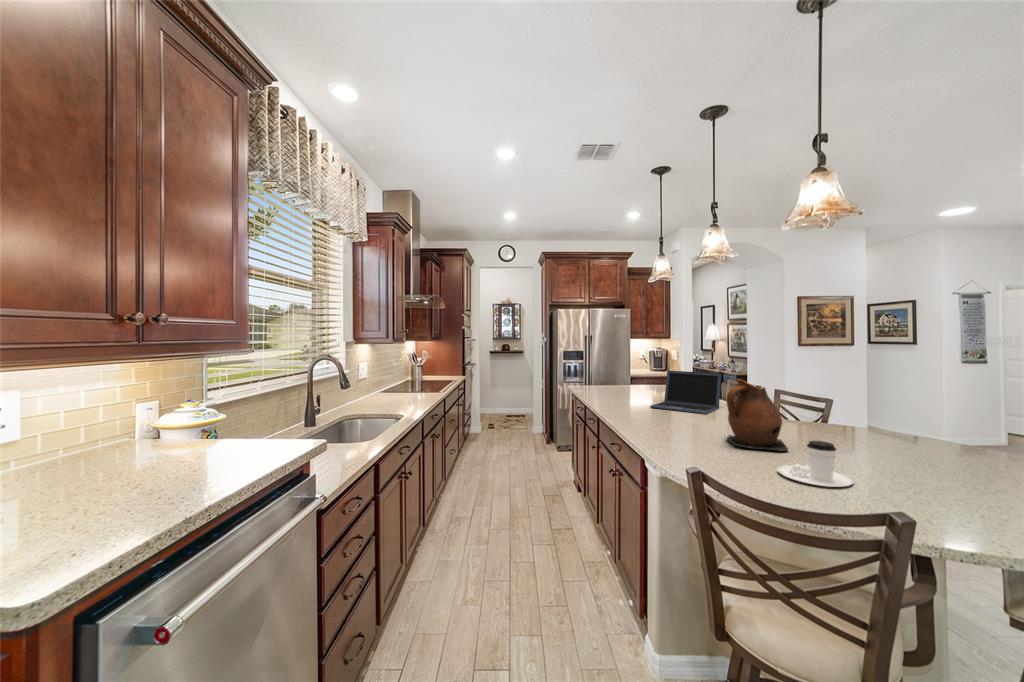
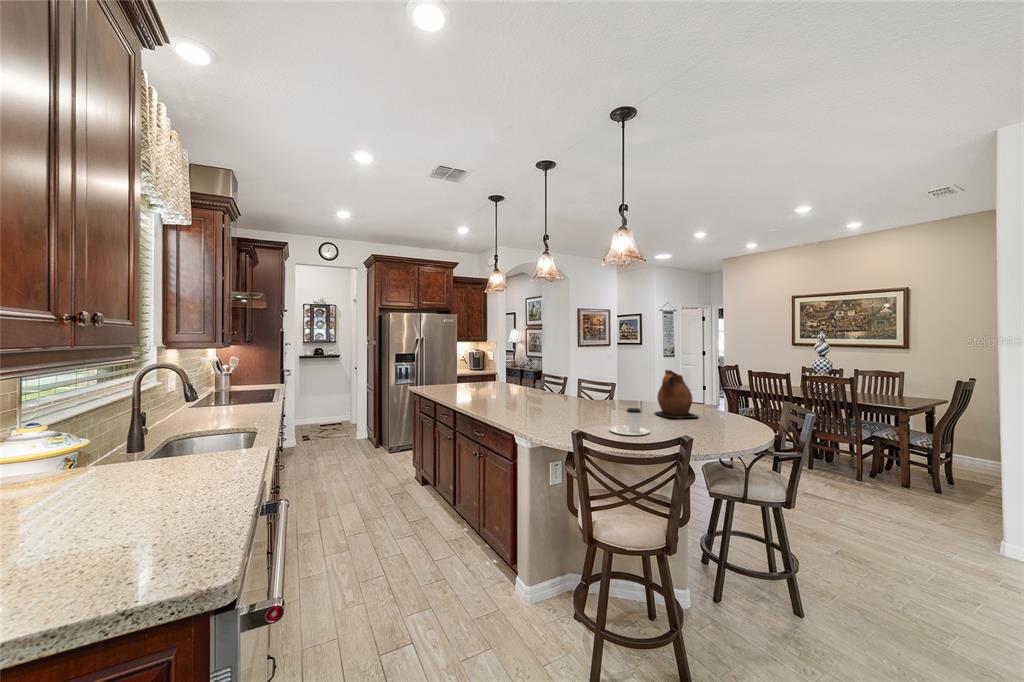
laptop: present [650,371,721,414] -> none [499,368,549,401]
ceramic pitcher: present [727,379,788,452] -> present [656,370,698,418]

